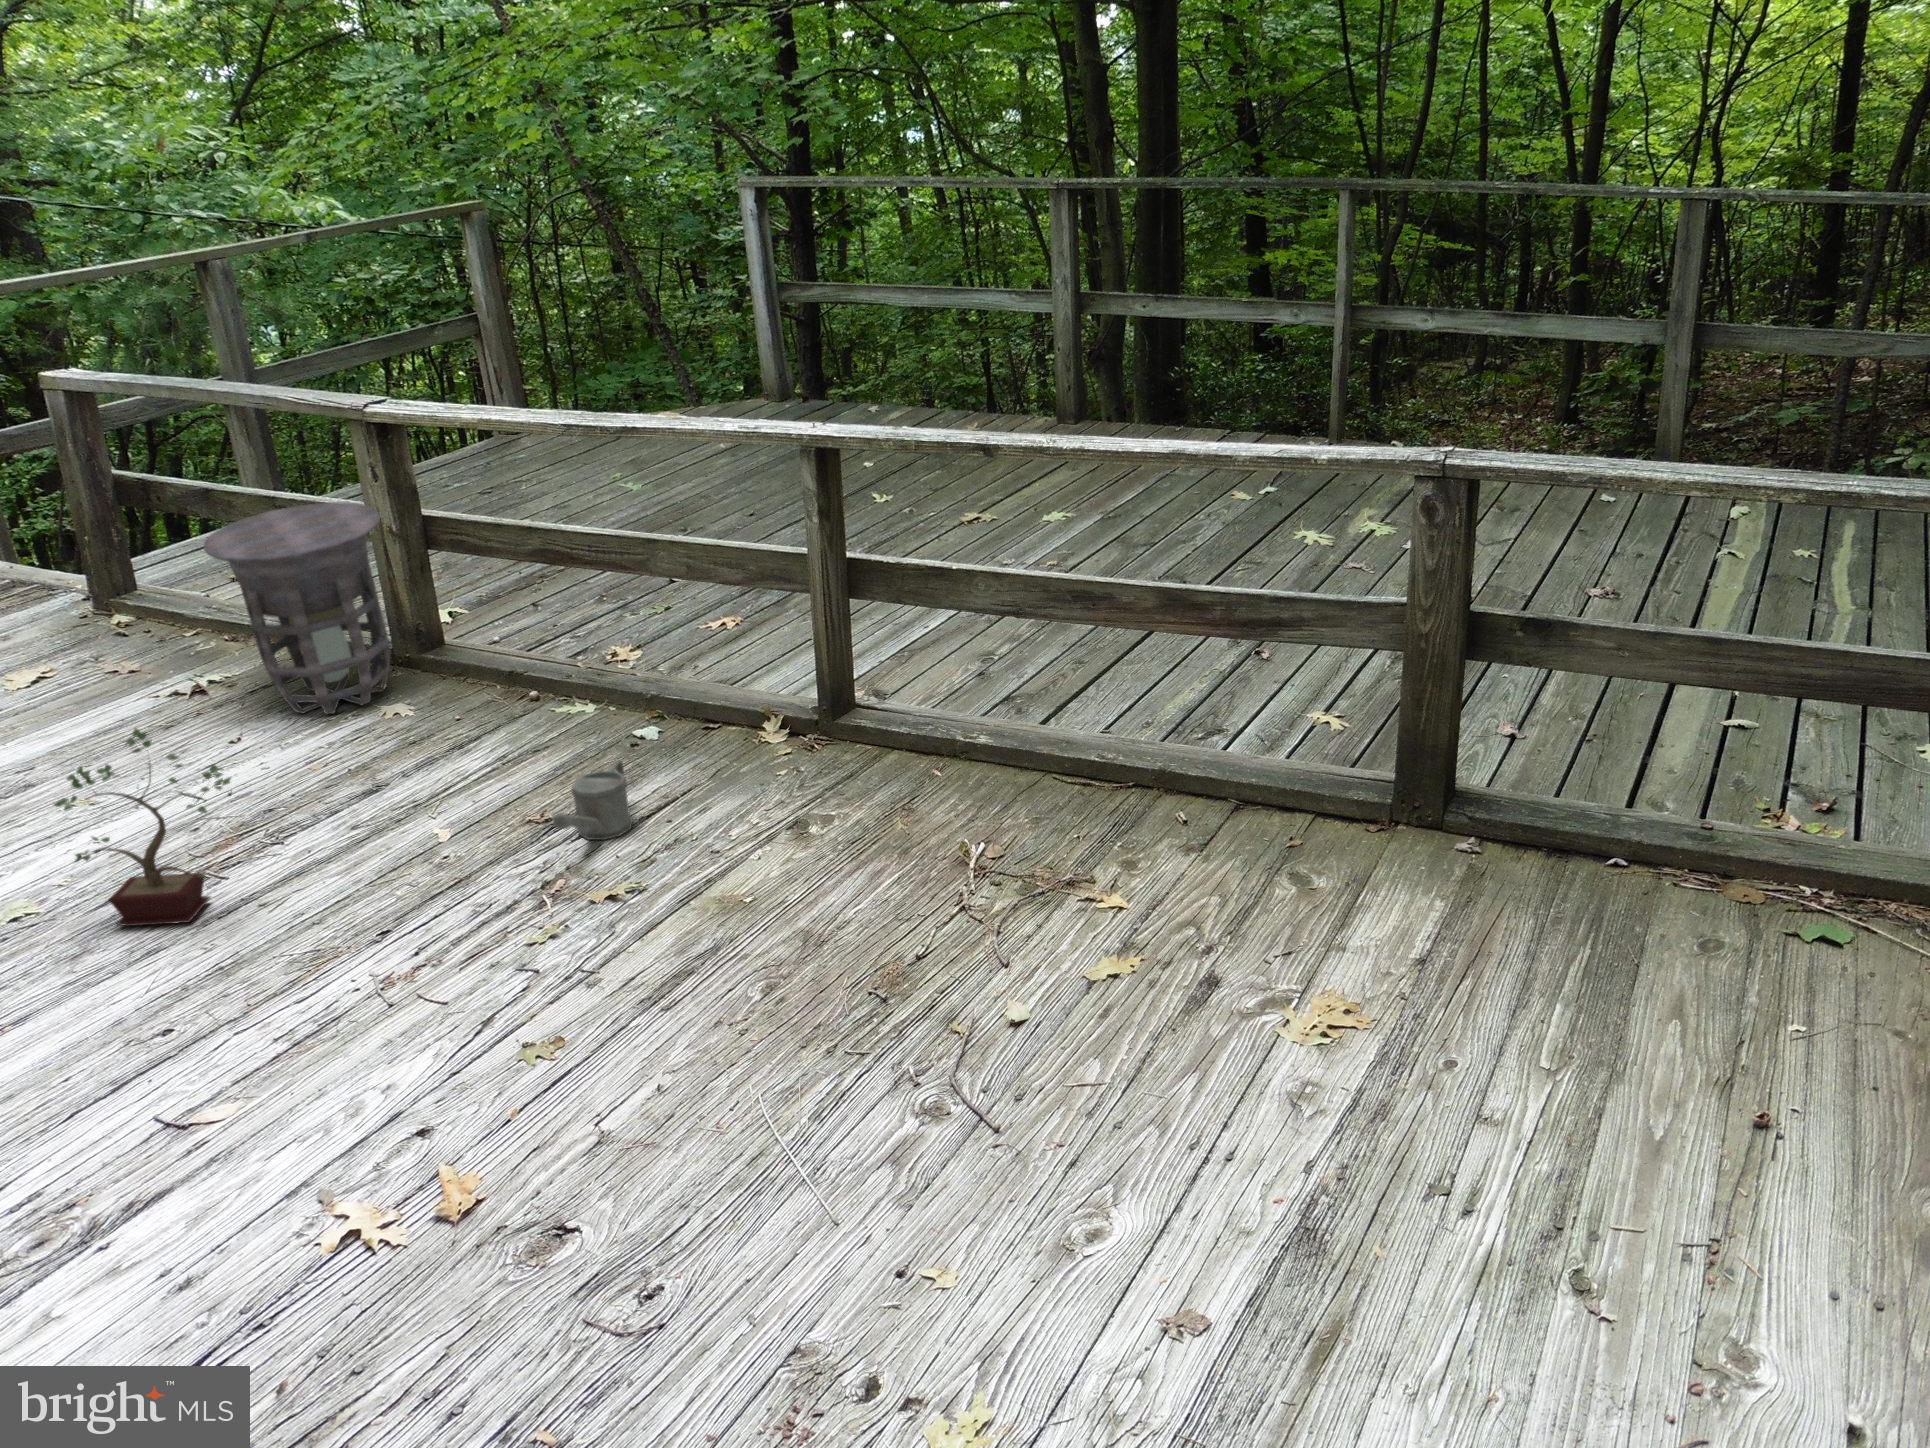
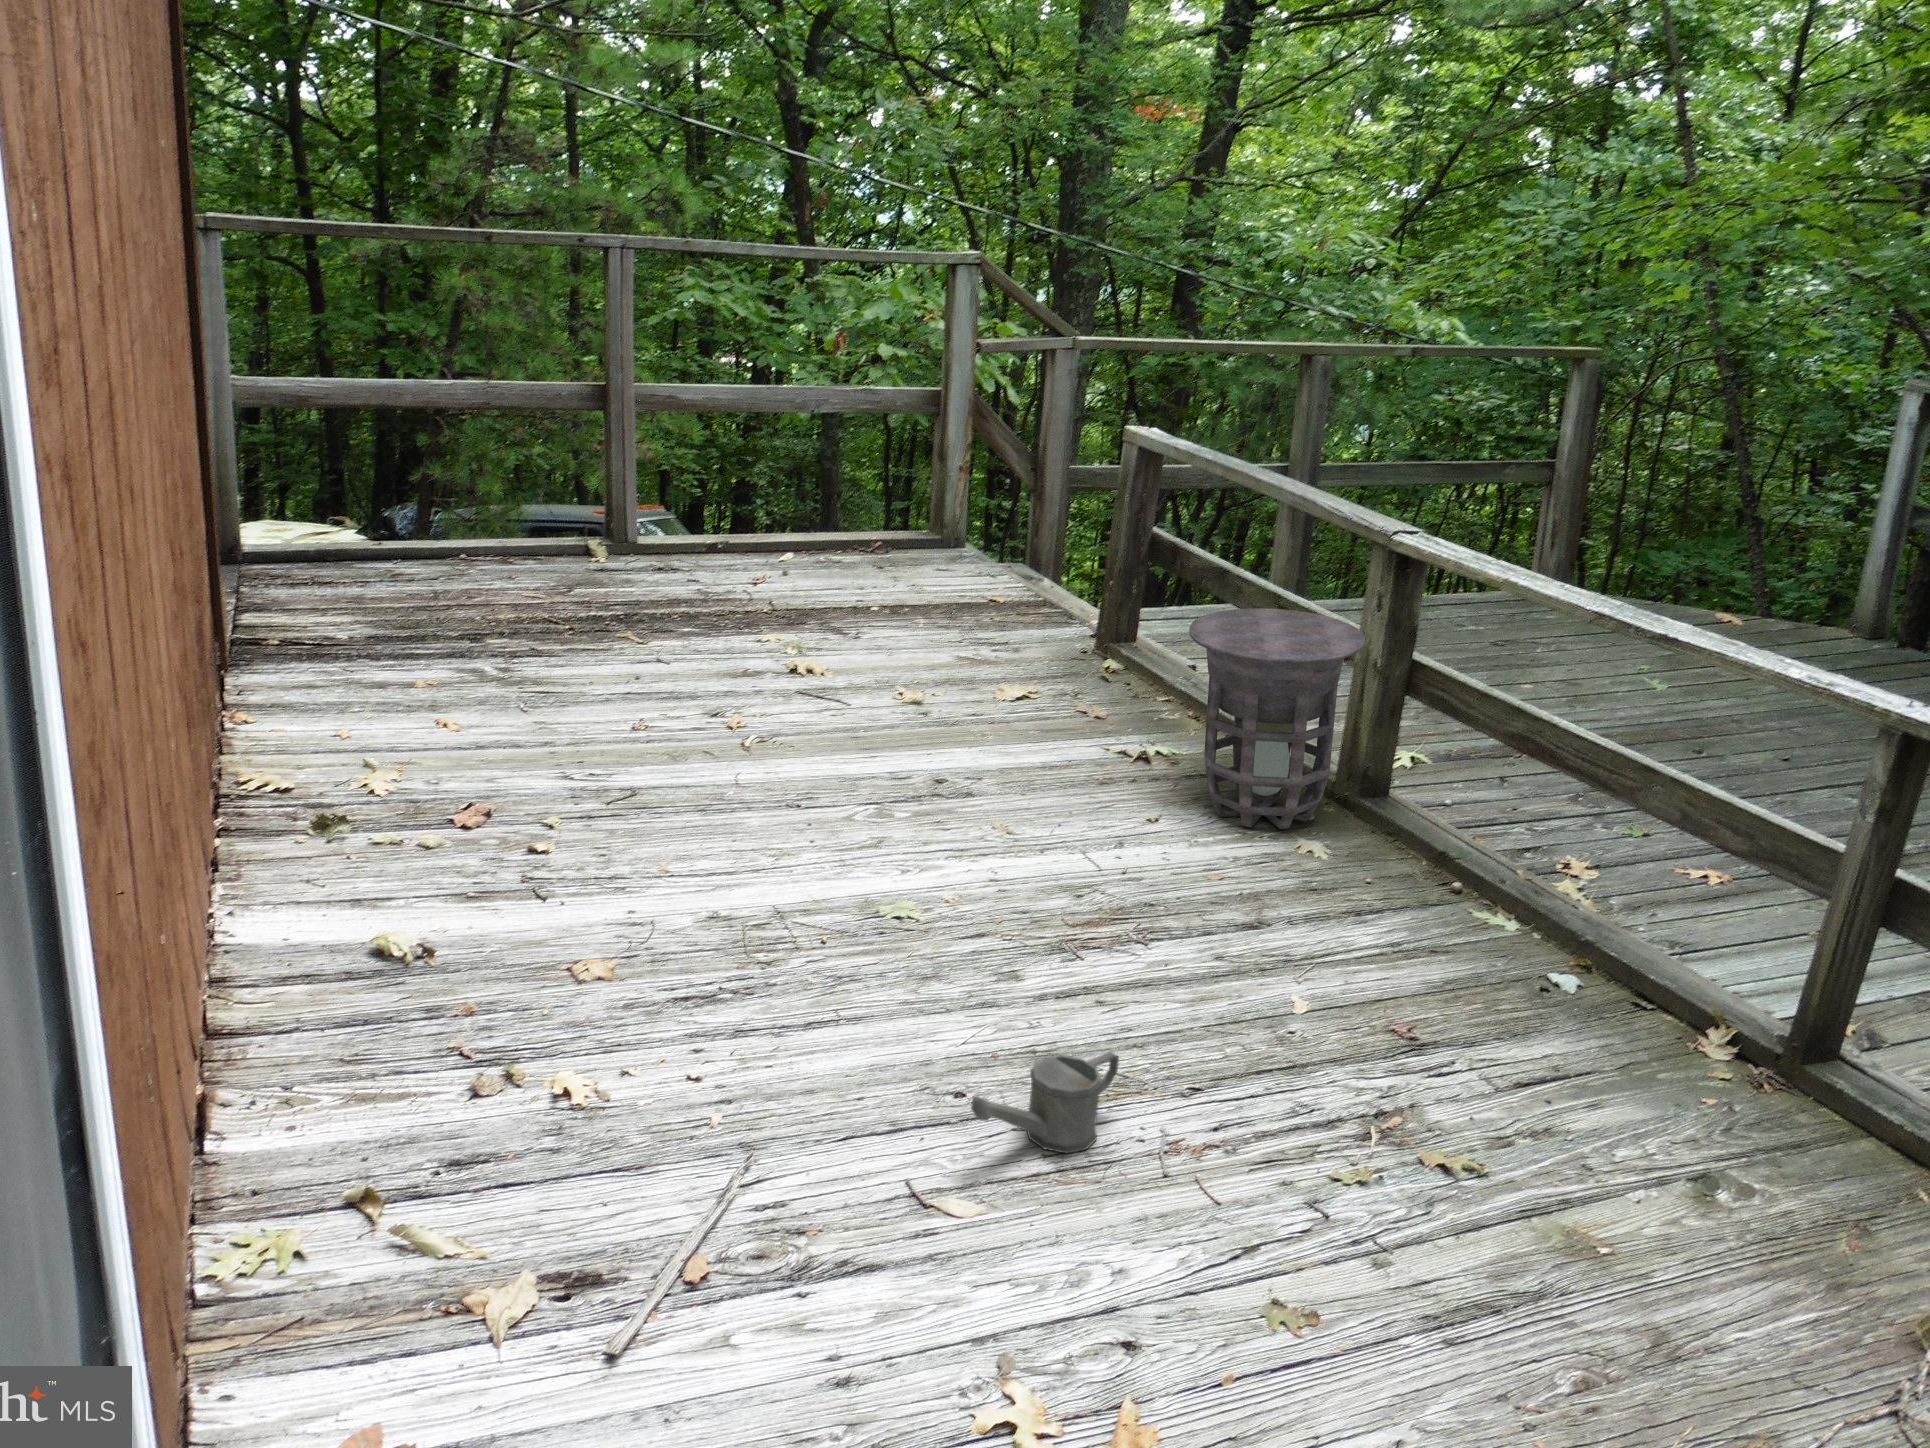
potted plant: present [54,728,231,926] -> none [958,785,1112,990]
watering can: present [552,760,632,840] -> present [971,1052,1119,1153]

